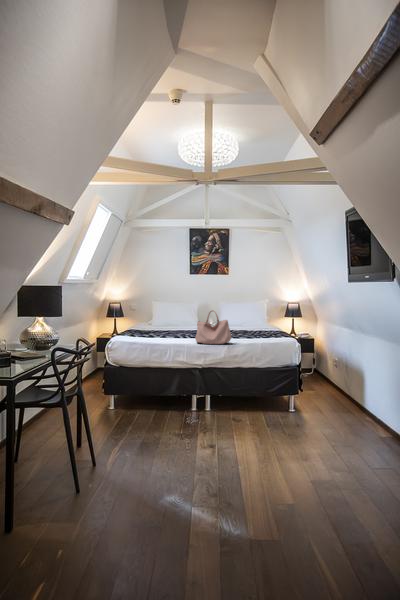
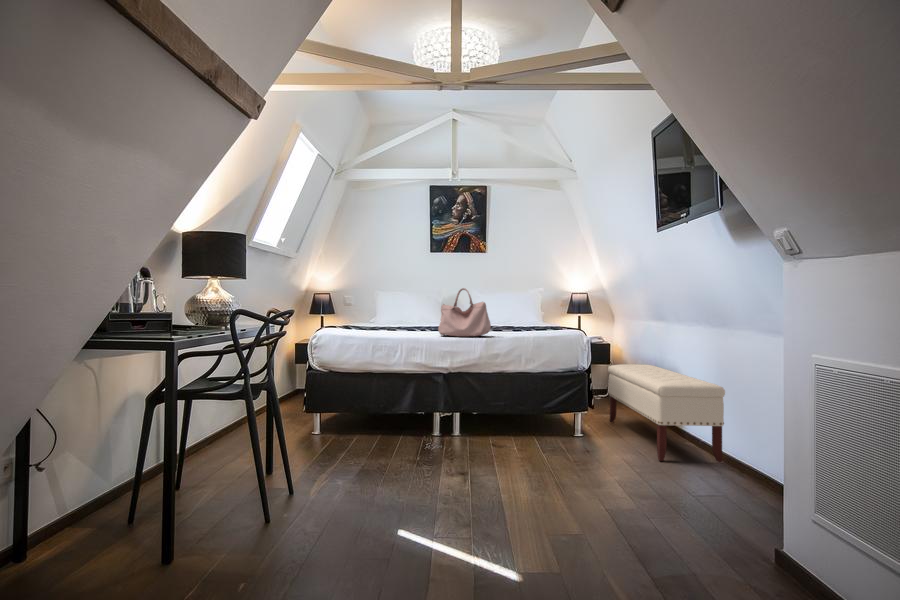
bench: none [312,359,394,436] -> present [608,364,725,462]

